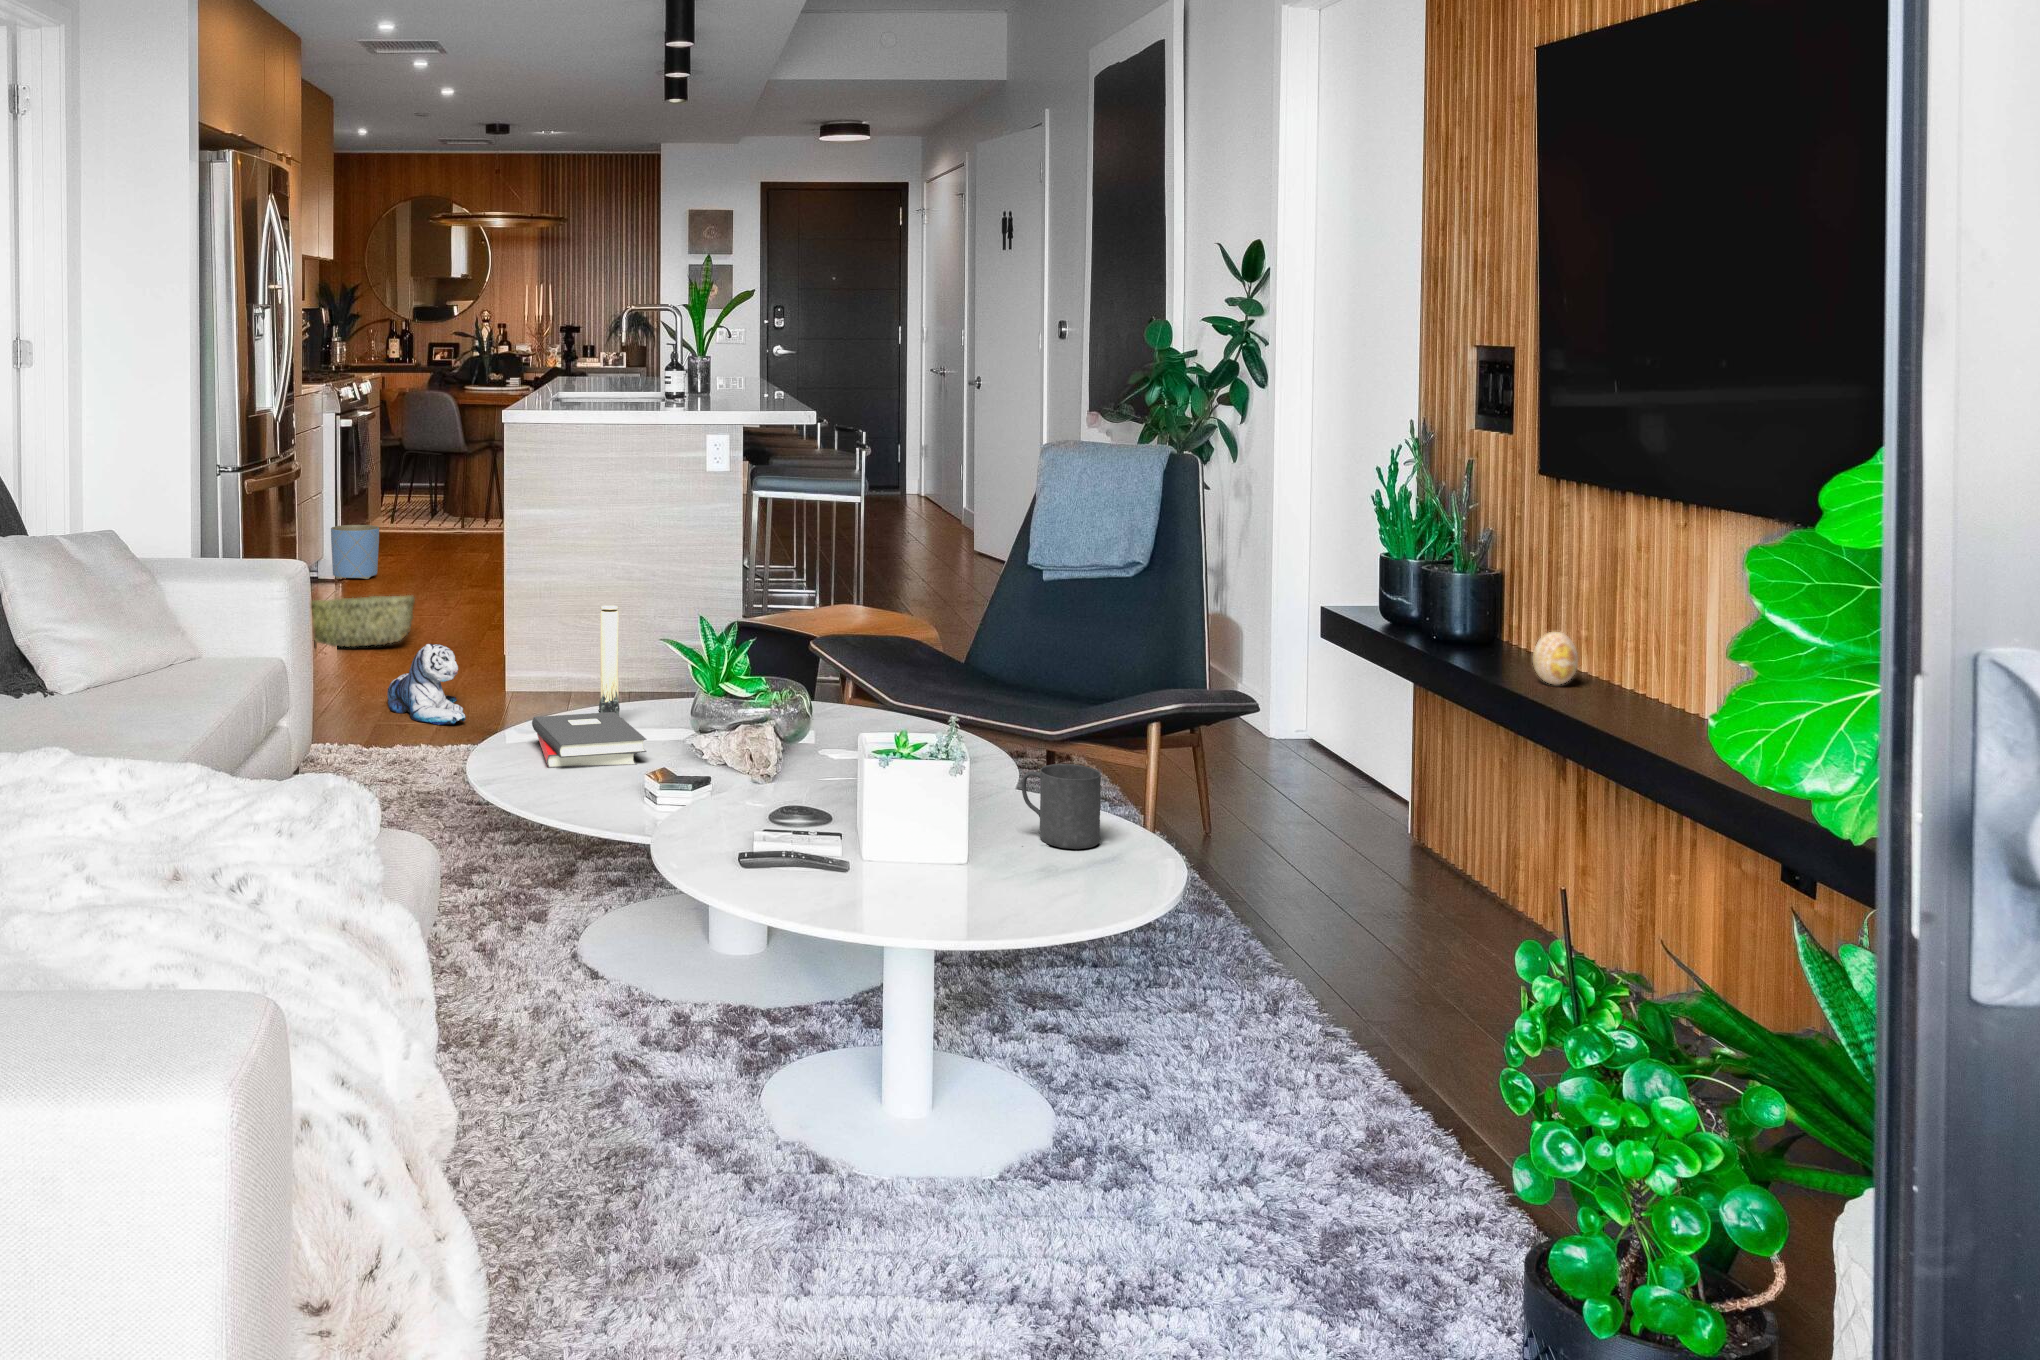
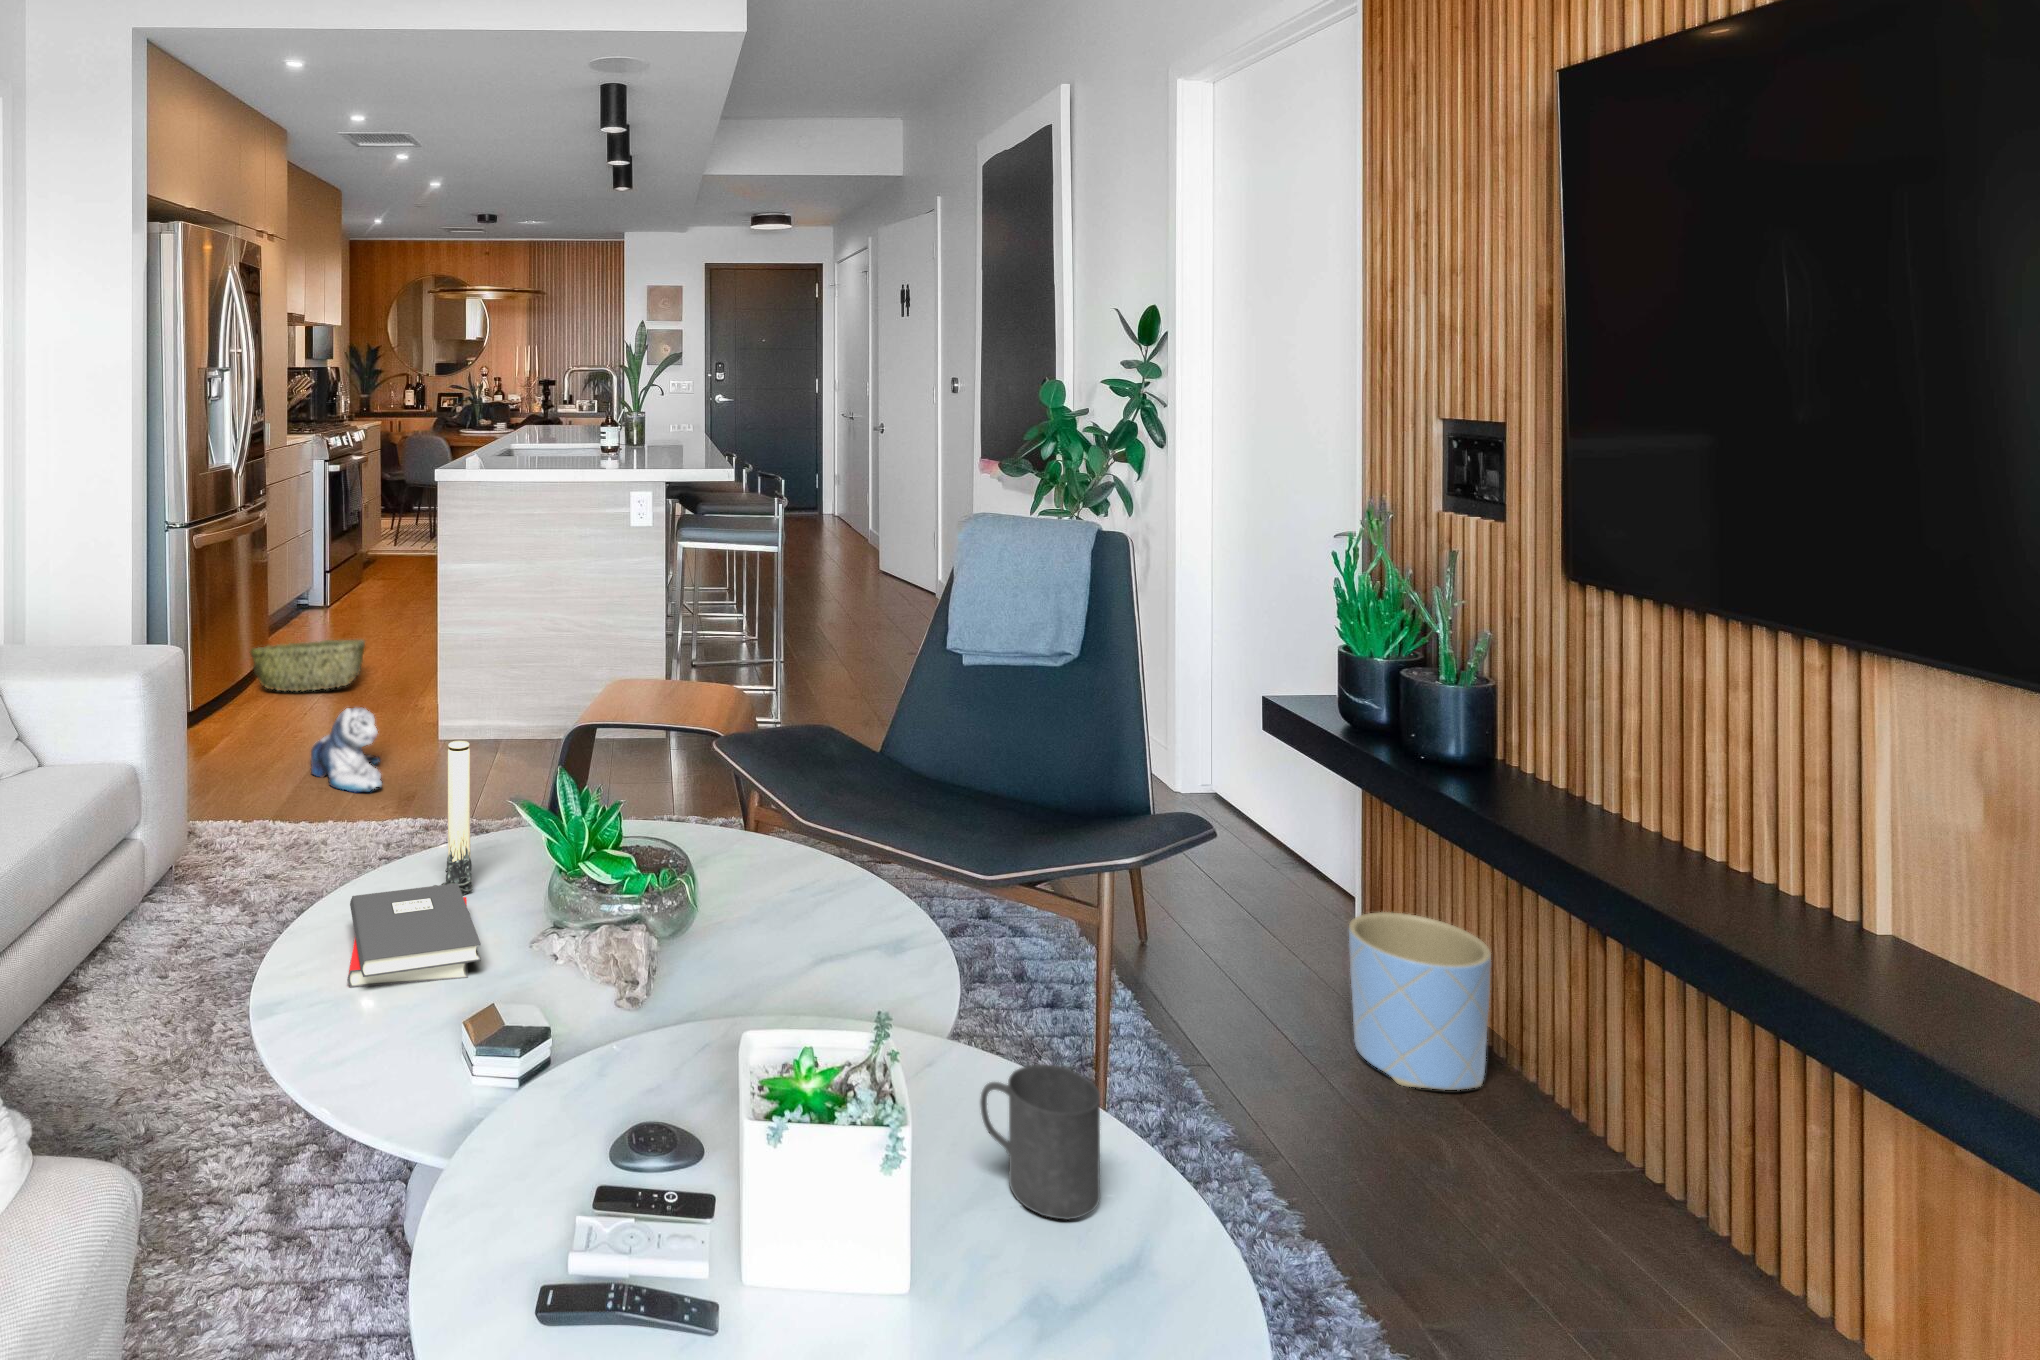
planter: present [331,525,379,579] -> present [1349,912,1491,1090]
decorative egg: present [1533,632,1578,685] -> none [1580,780,1642,847]

